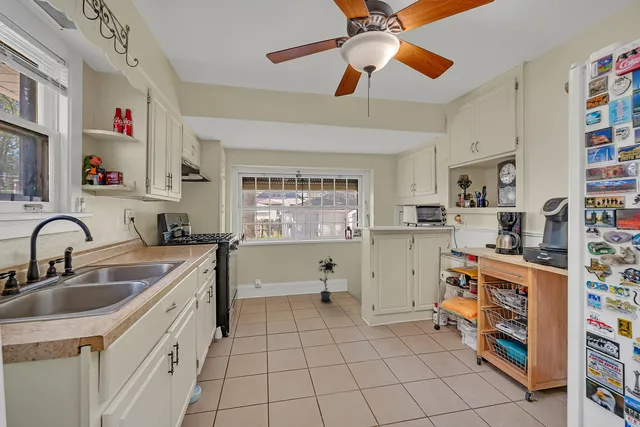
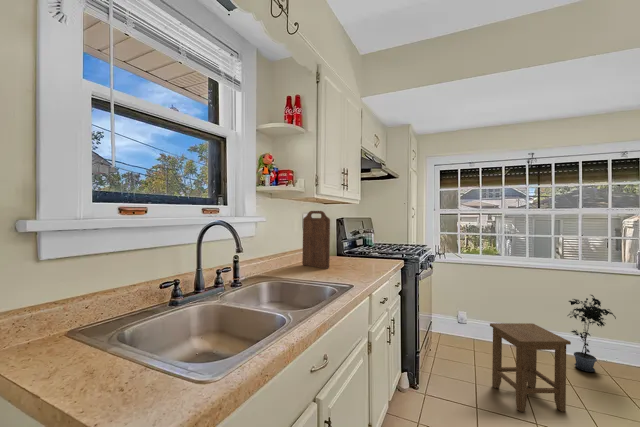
cutting board: none [129,207,158,254] -> present [302,211,330,268]
stool: none [275,277,316,330] -> present [490,323,571,412]

